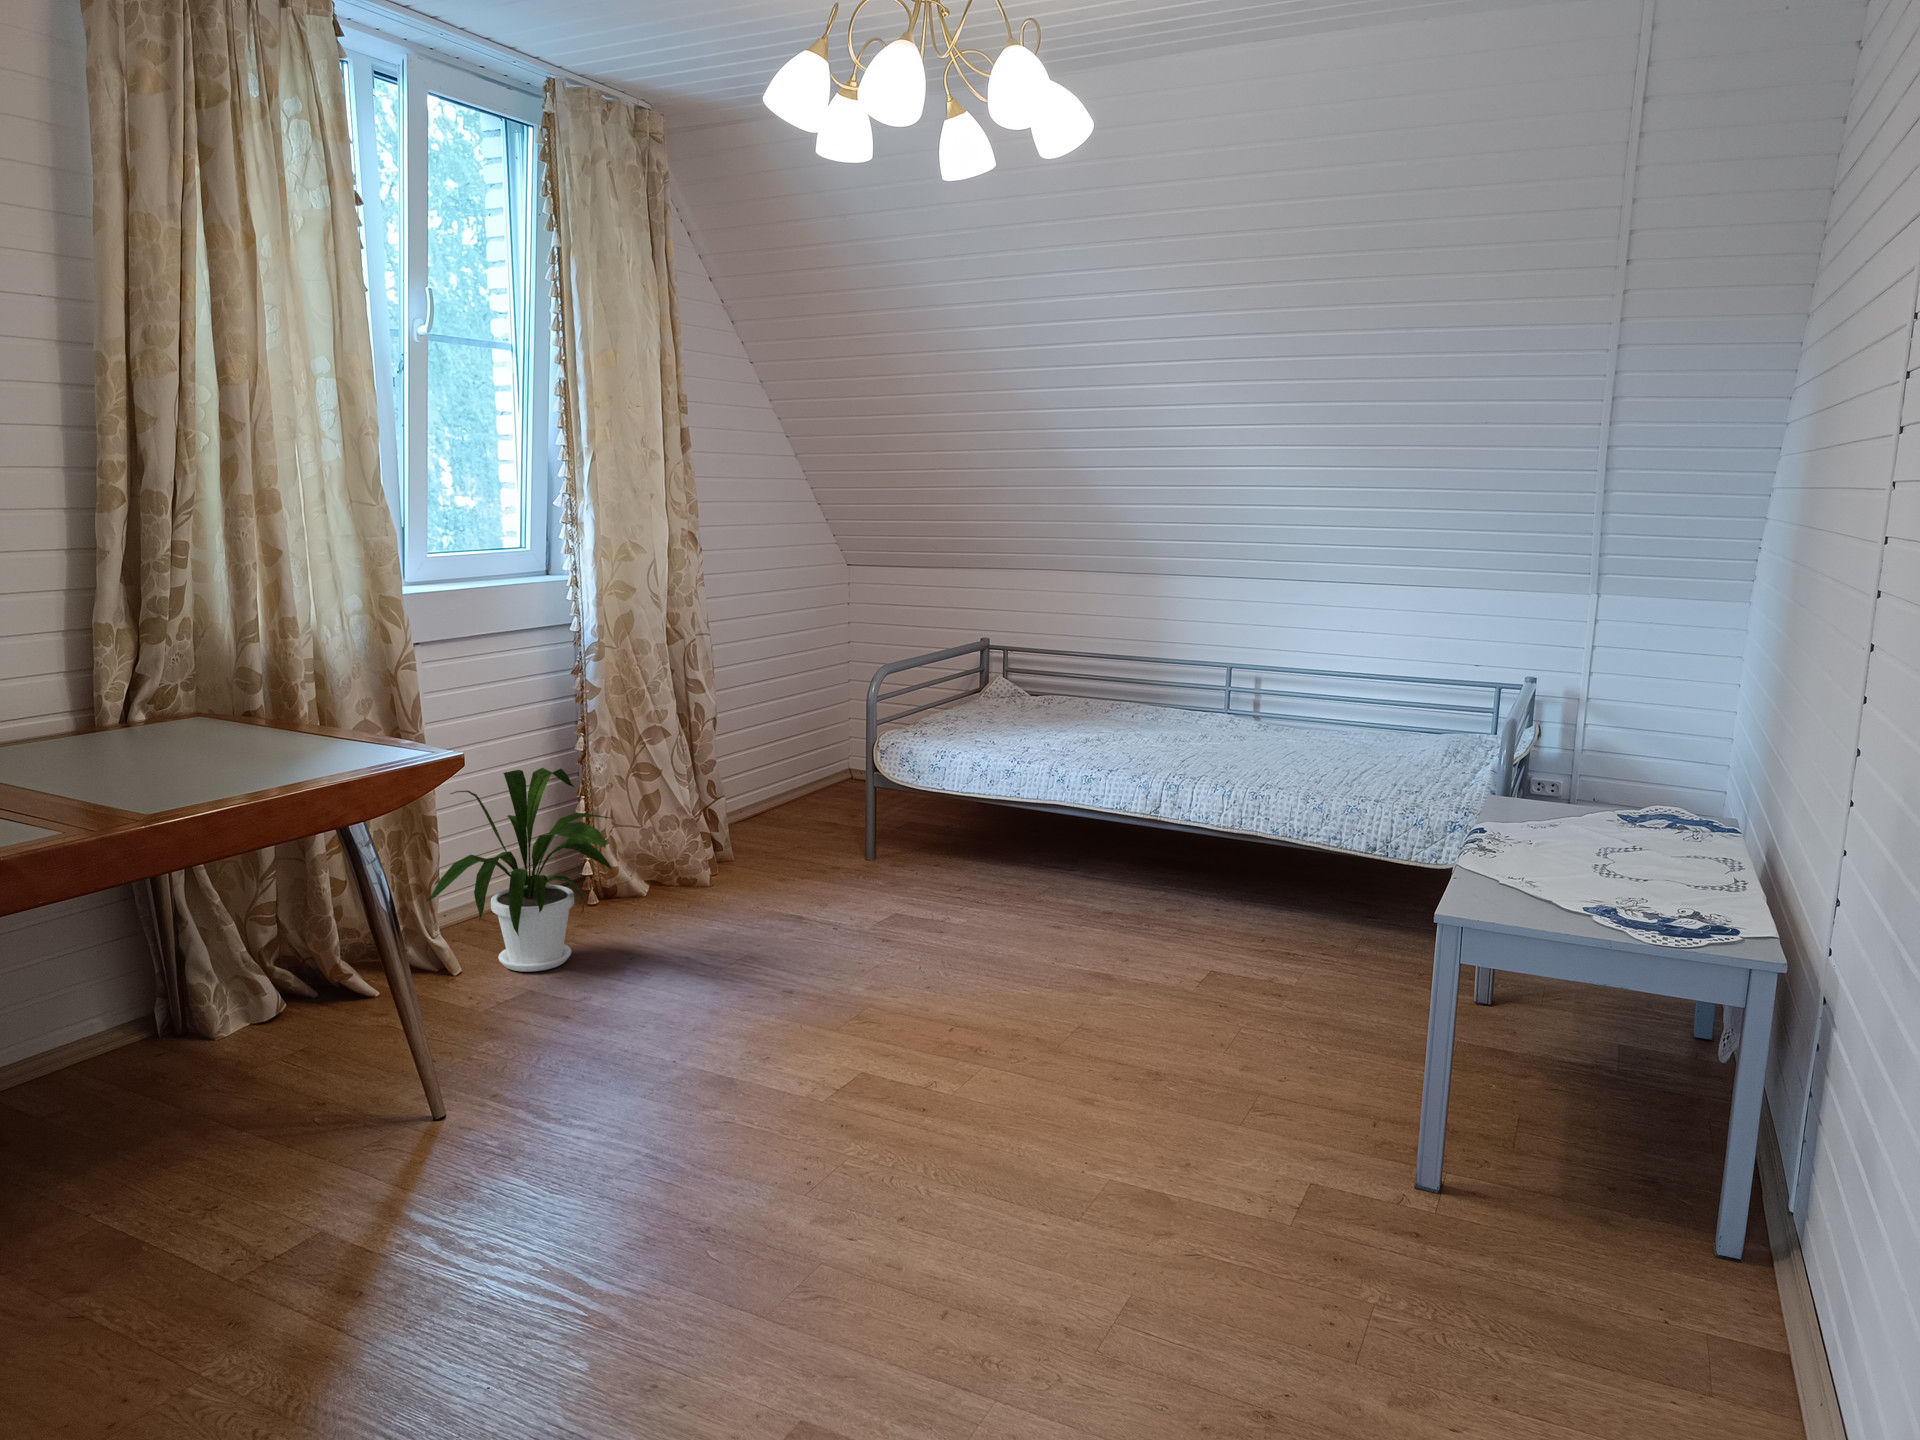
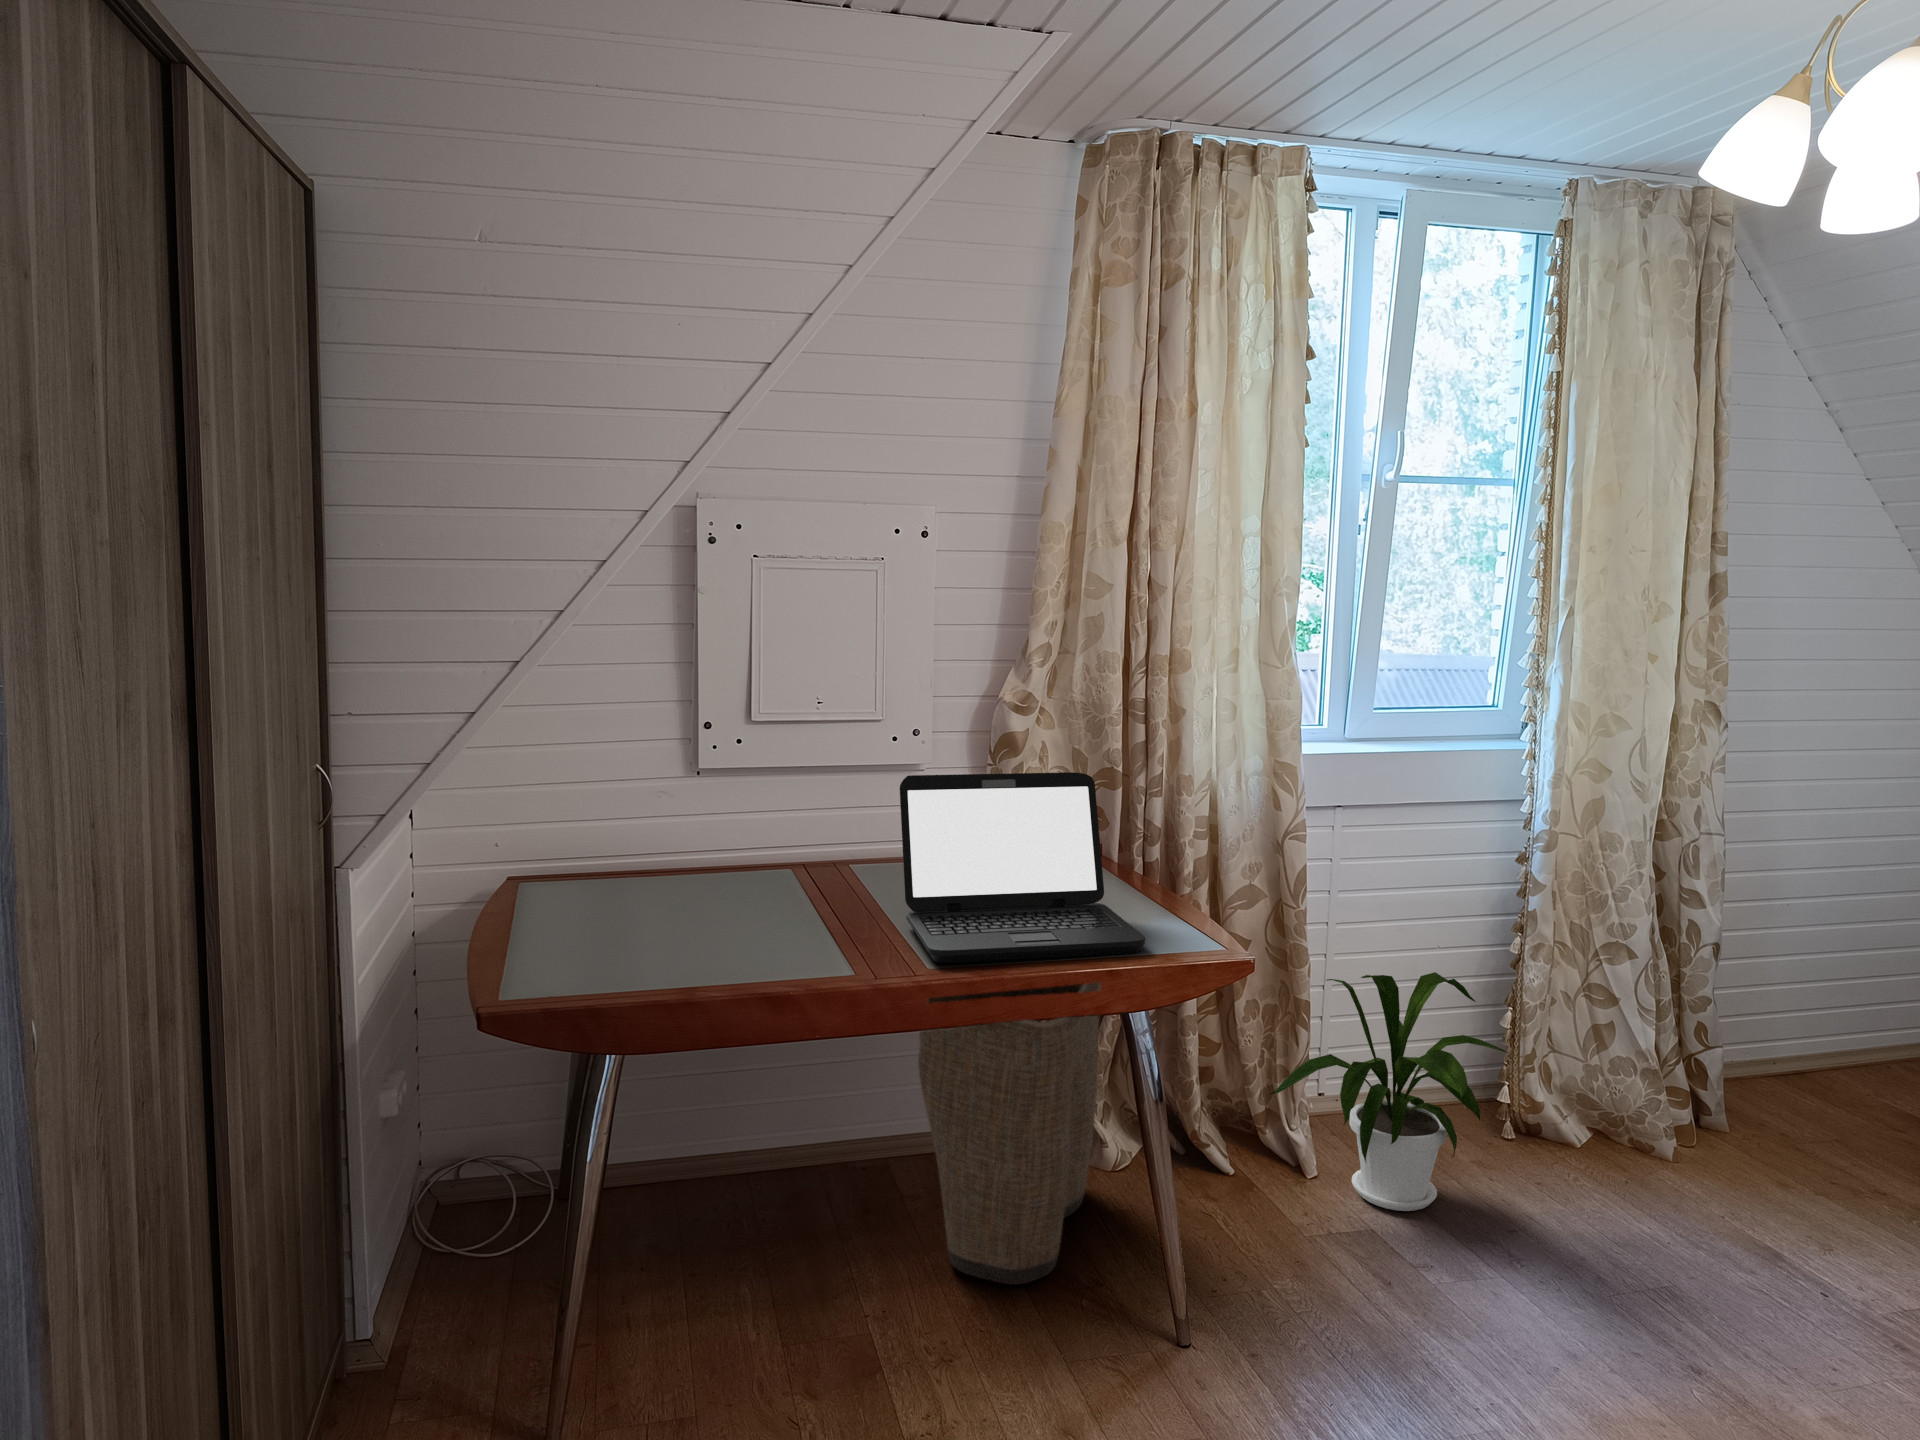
laptop: none [48,609,371,799] -> present [900,772,1145,963]
laundry basket: none [88,801,286,1136] -> present [918,982,1101,1285]

